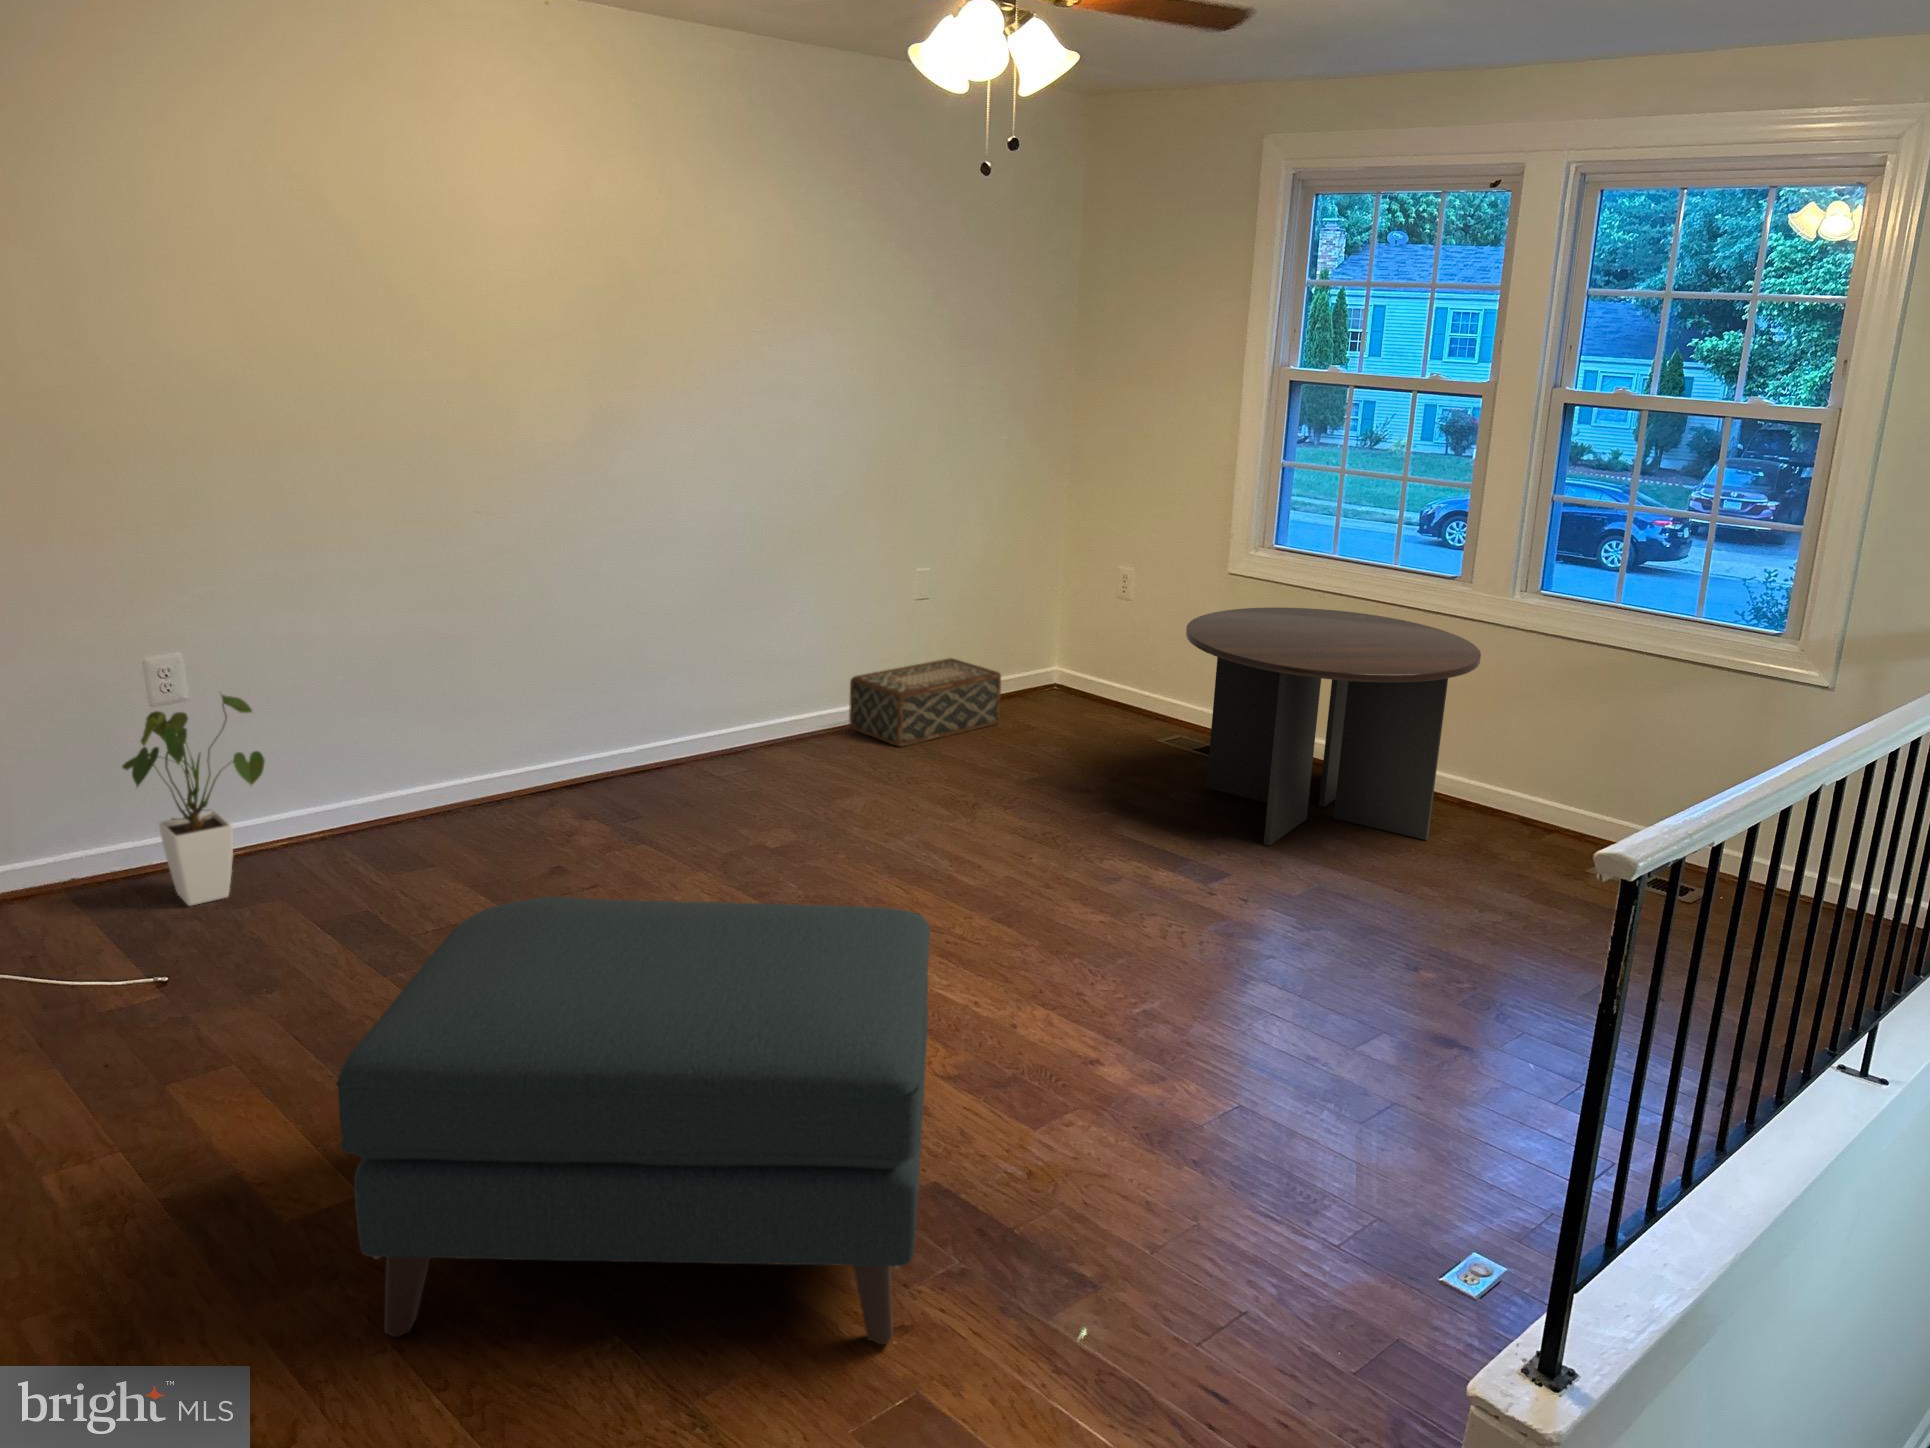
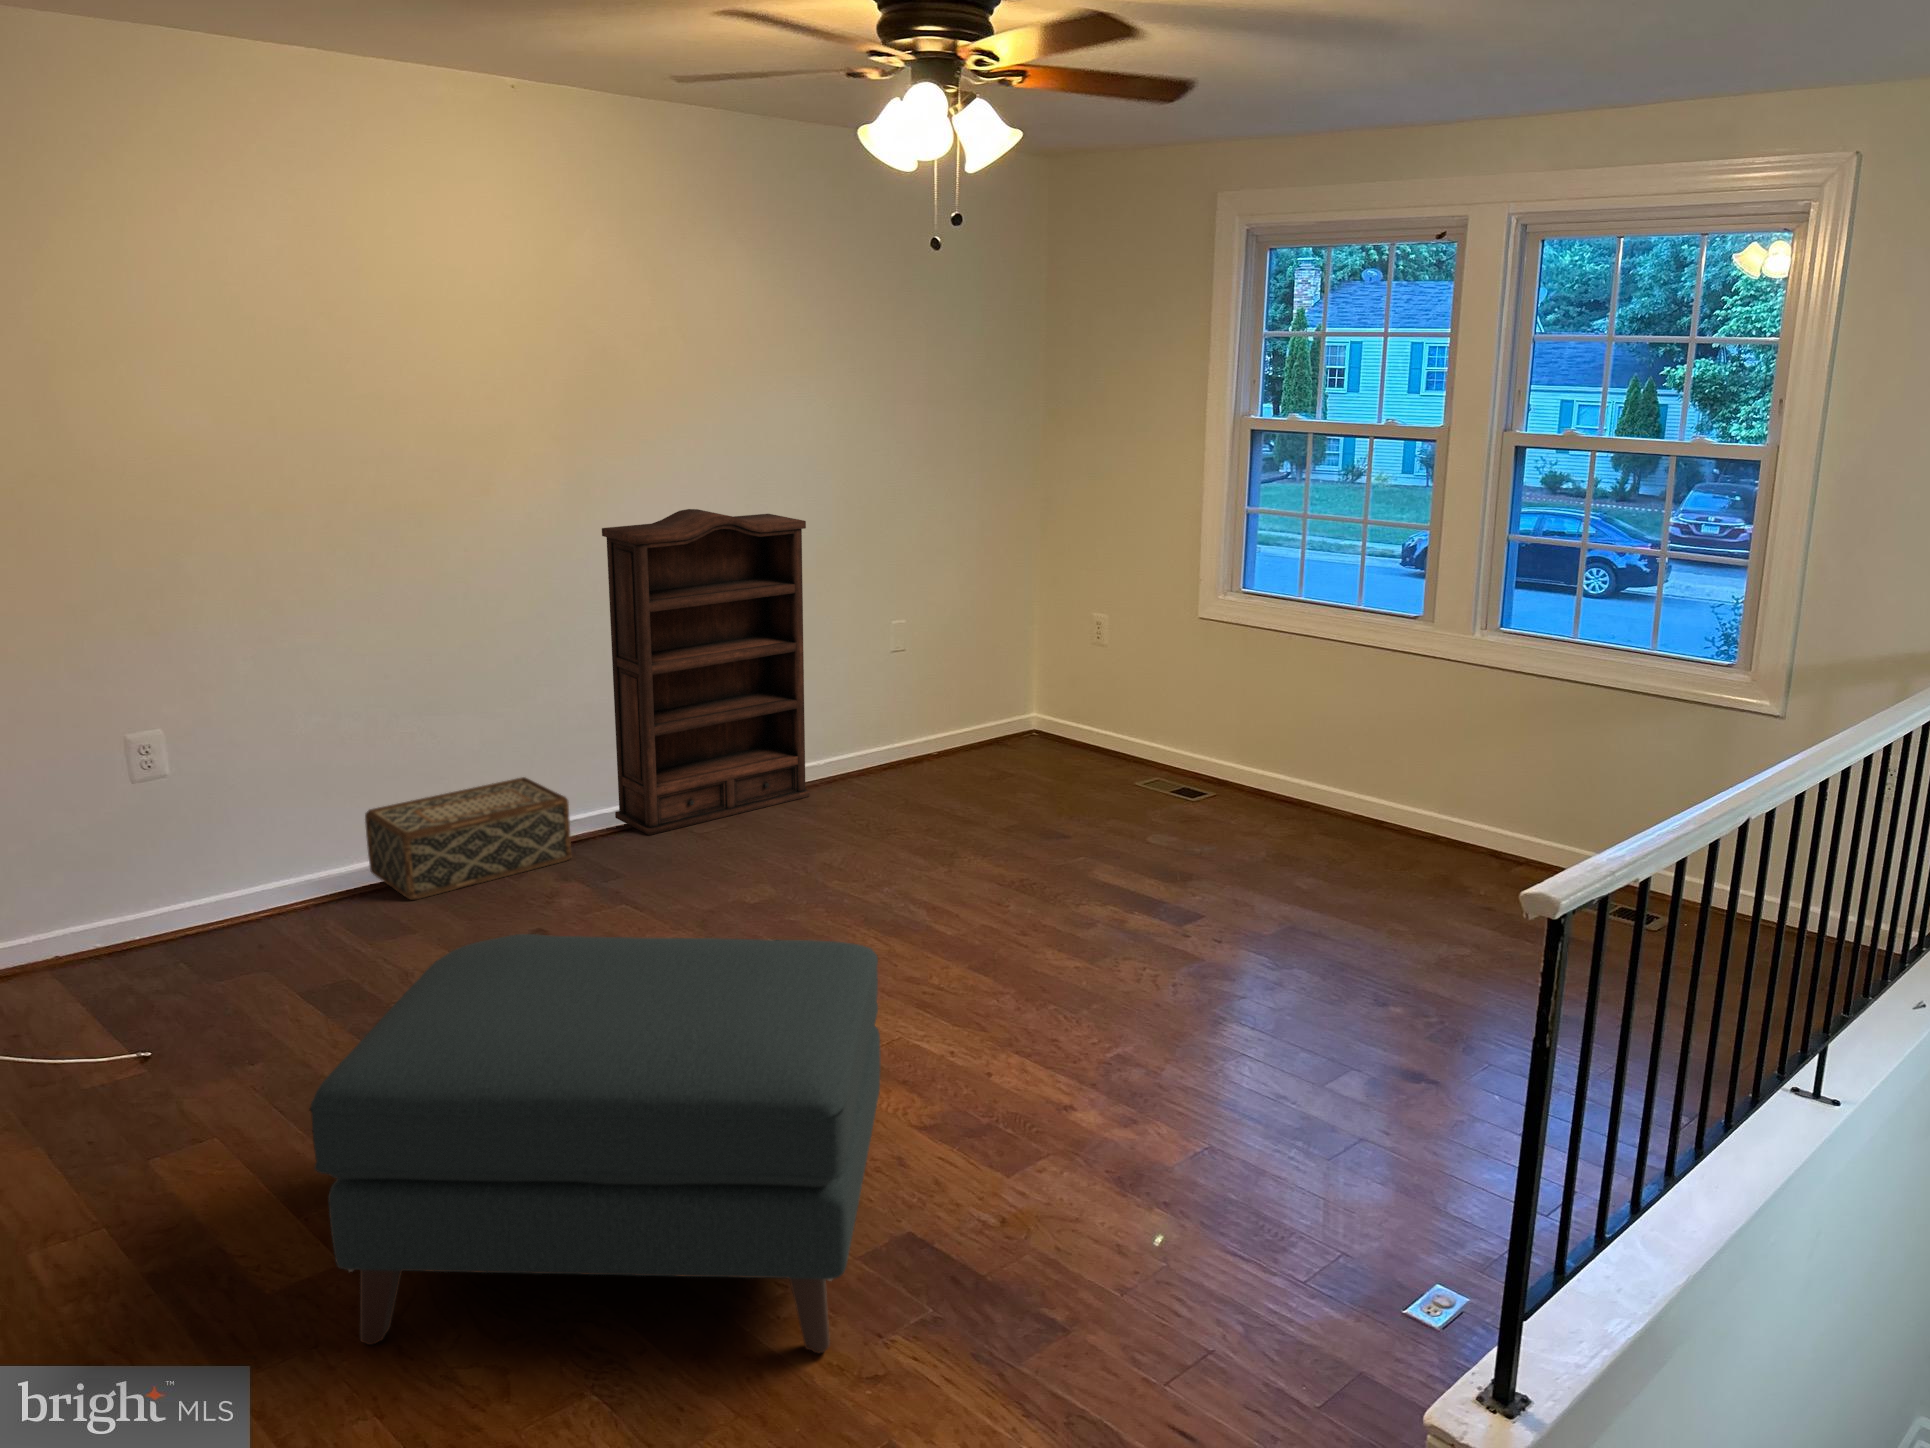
bookshelf: none [602,461,812,798] -> present [602,509,810,835]
coffee table: present [1186,607,1481,846] -> none [1171,639,1461,875]
woven basket: present [849,658,1001,747] -> present [365,777,571,900]
house plant: present [122,695,265,906] -> none [145,740,277,945]

